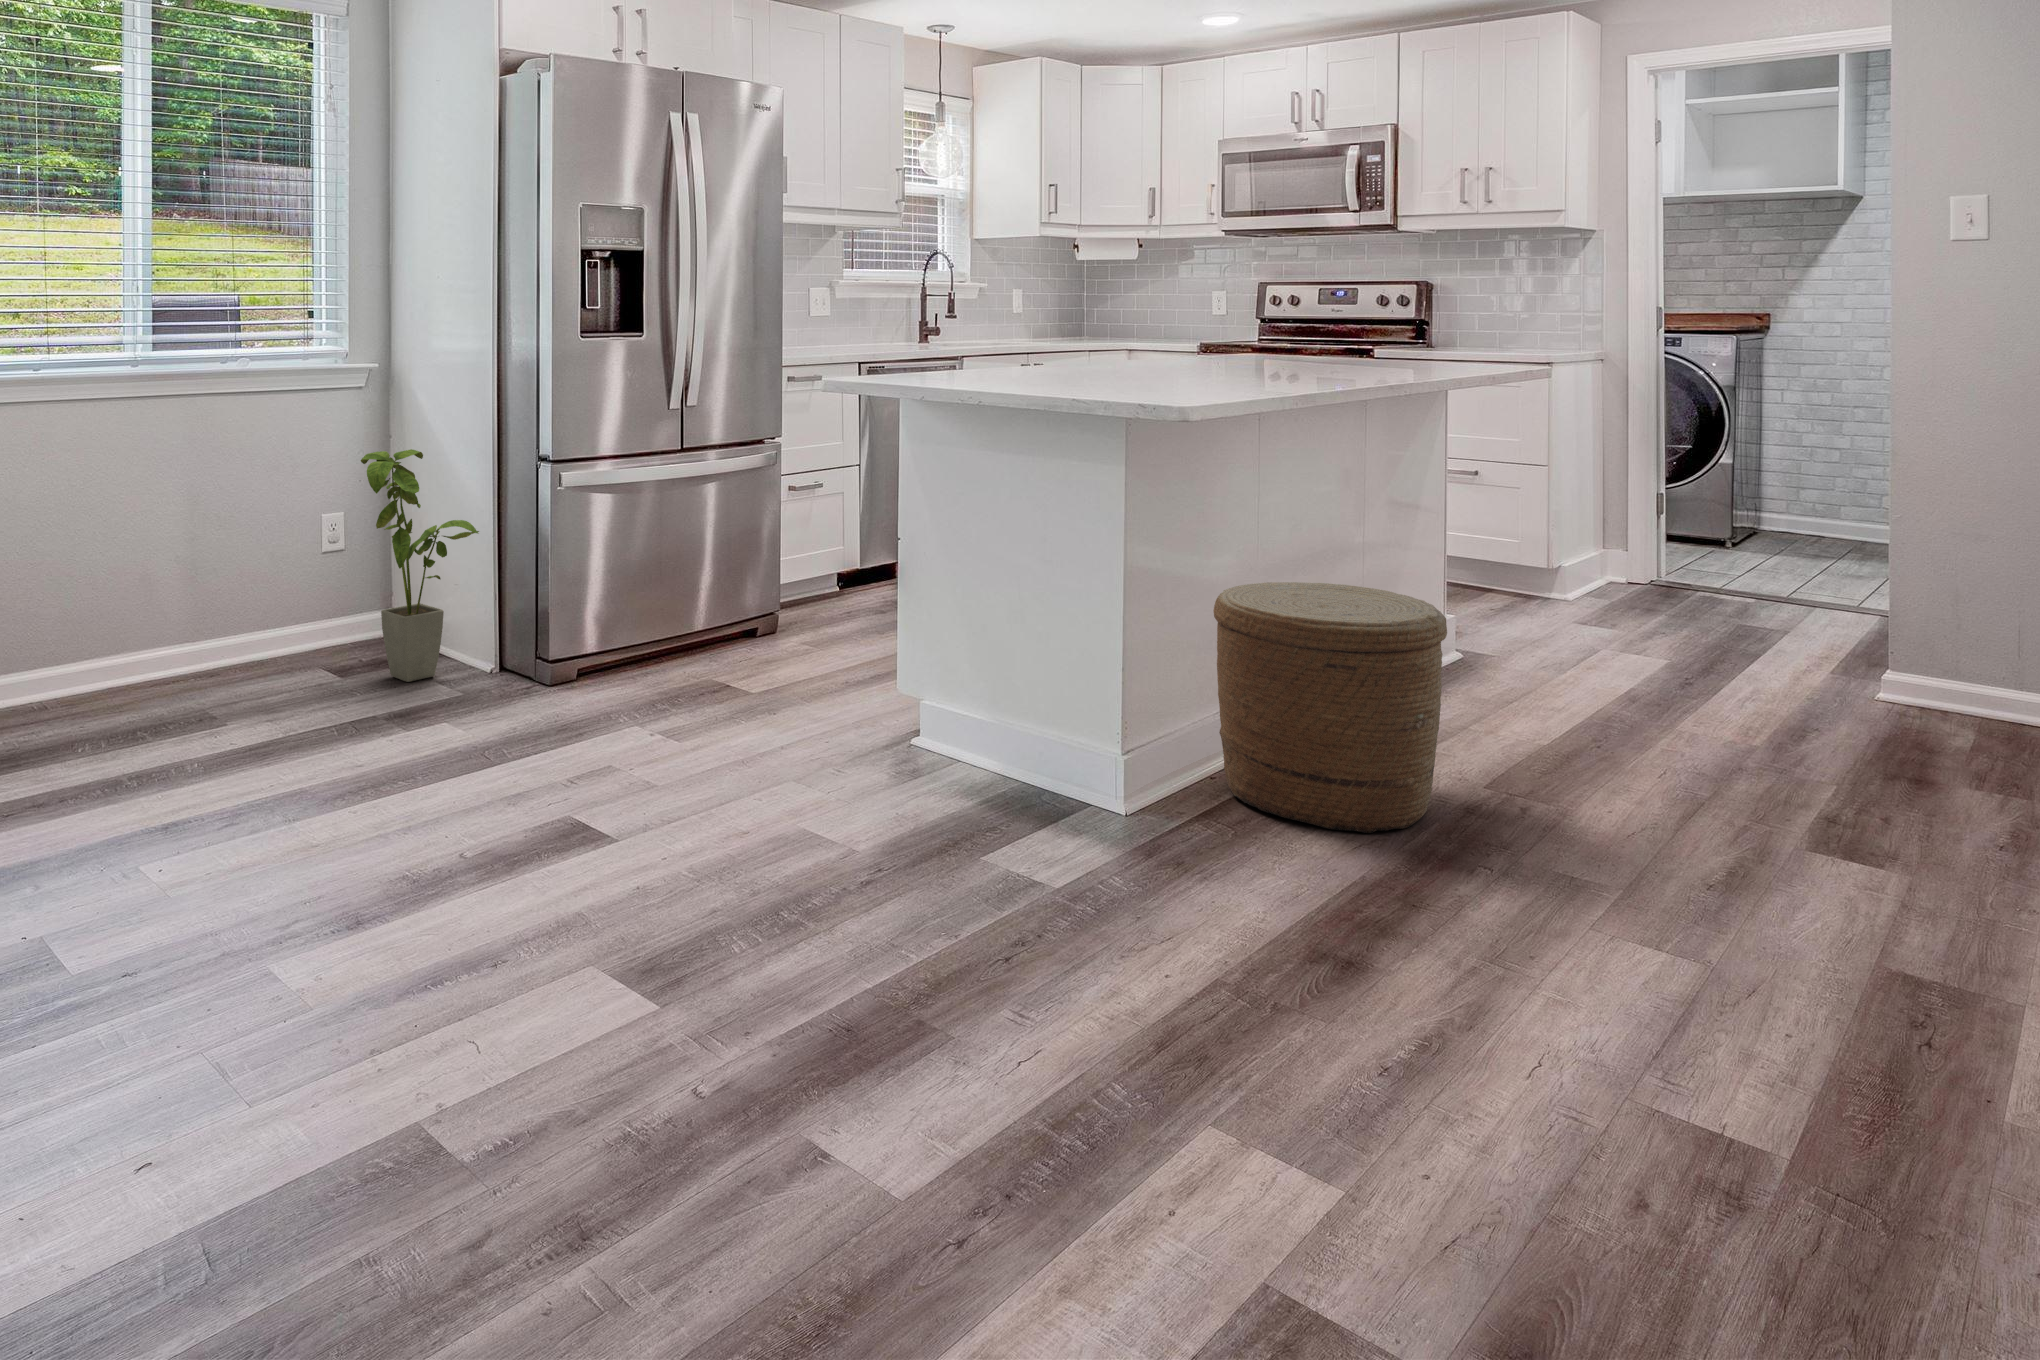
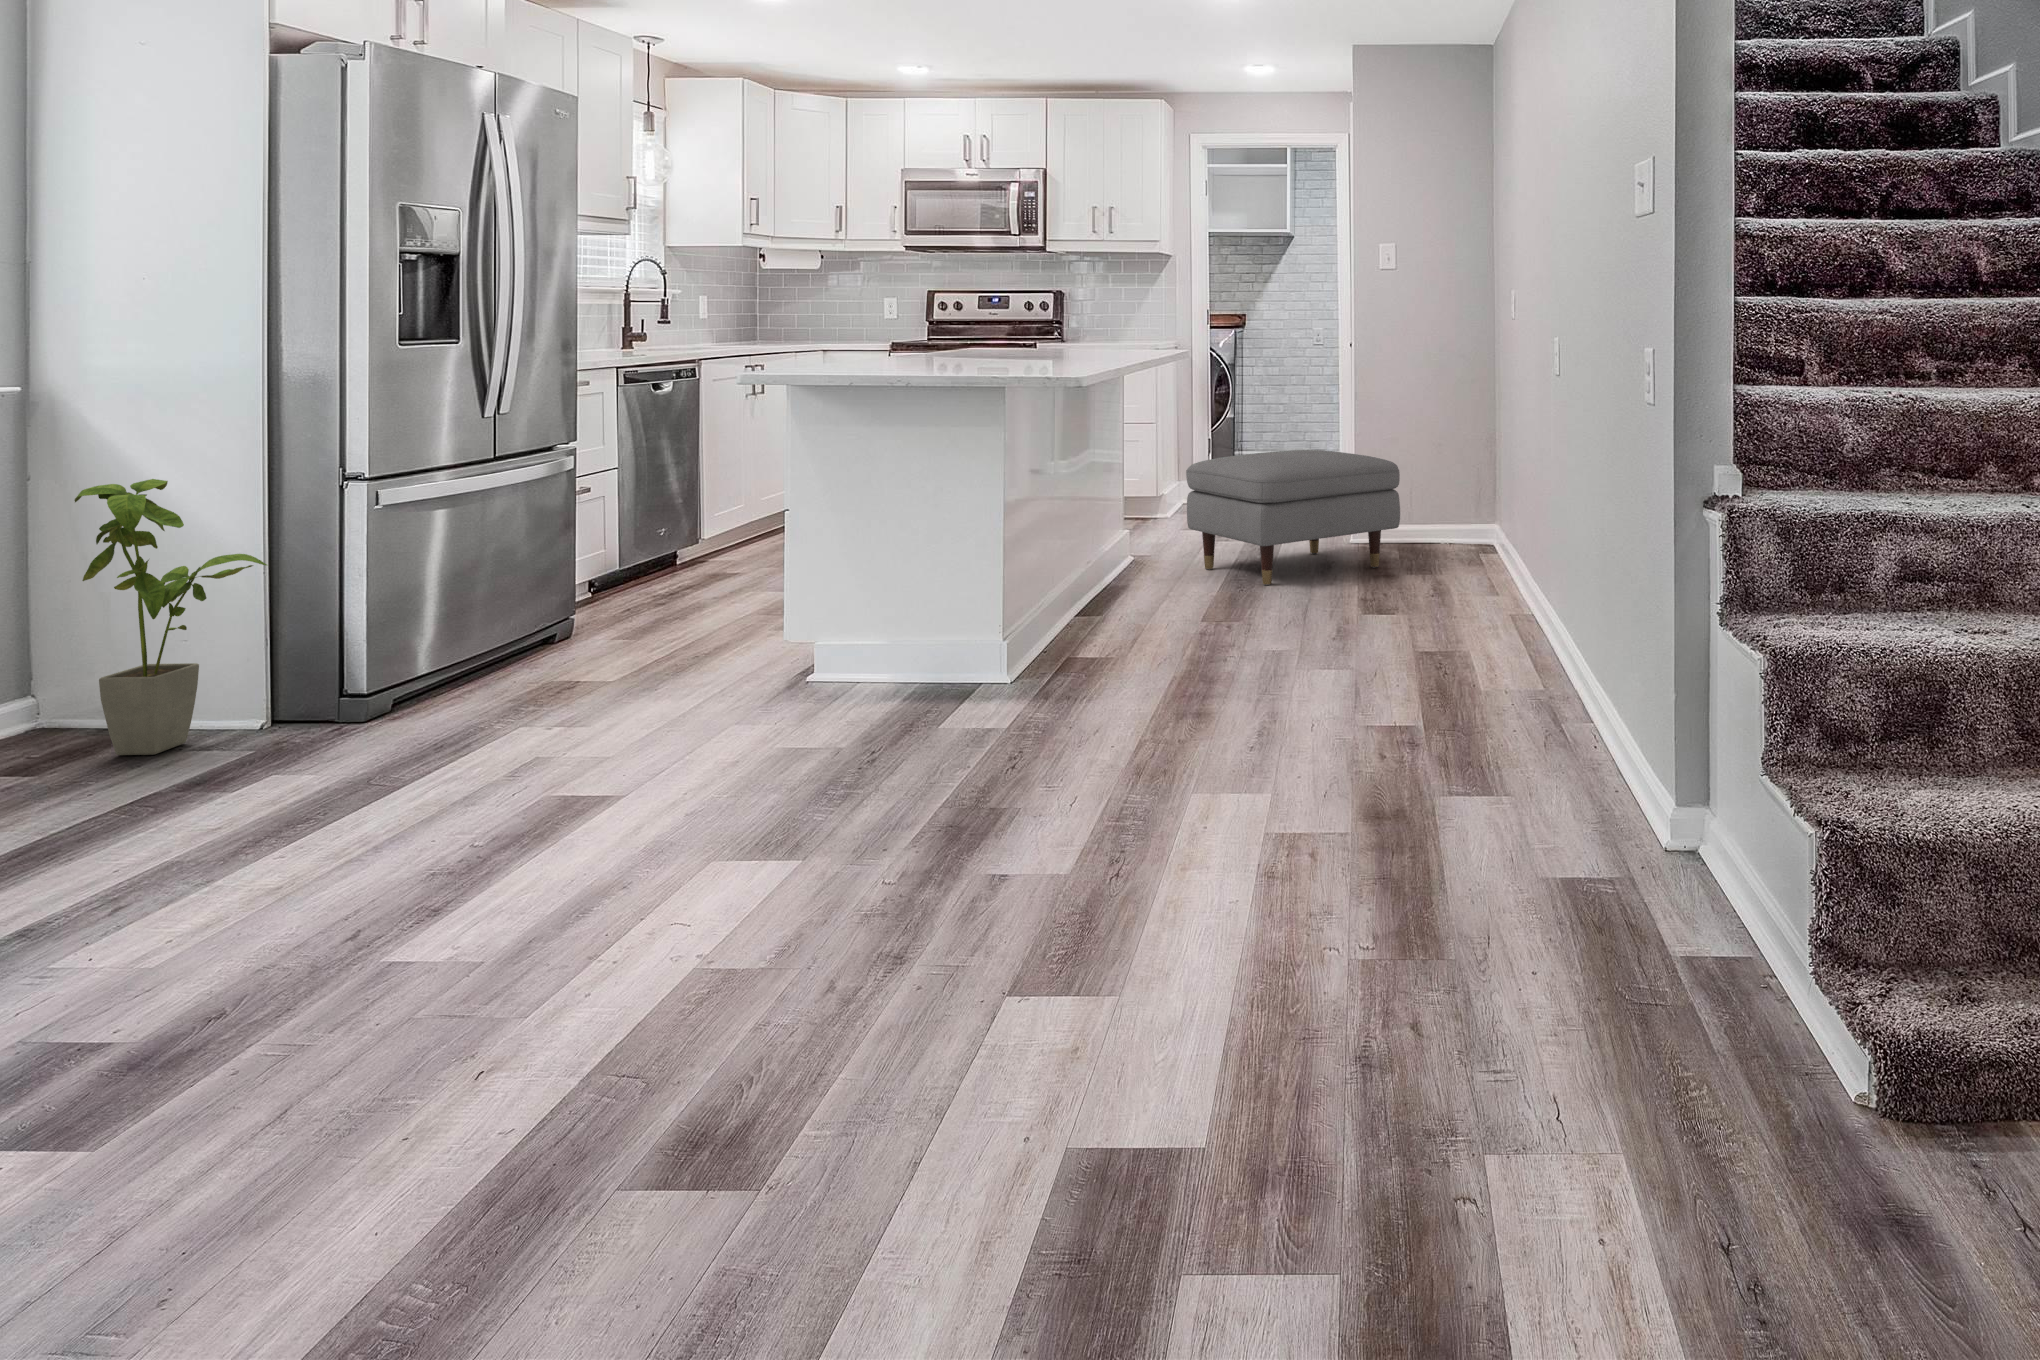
ottoman: none [1531,530,1962,755] -> present [1186,450,1400,585]
woven basket: present [1213,582,1447,834] -> none [1051,502,1198,659]

